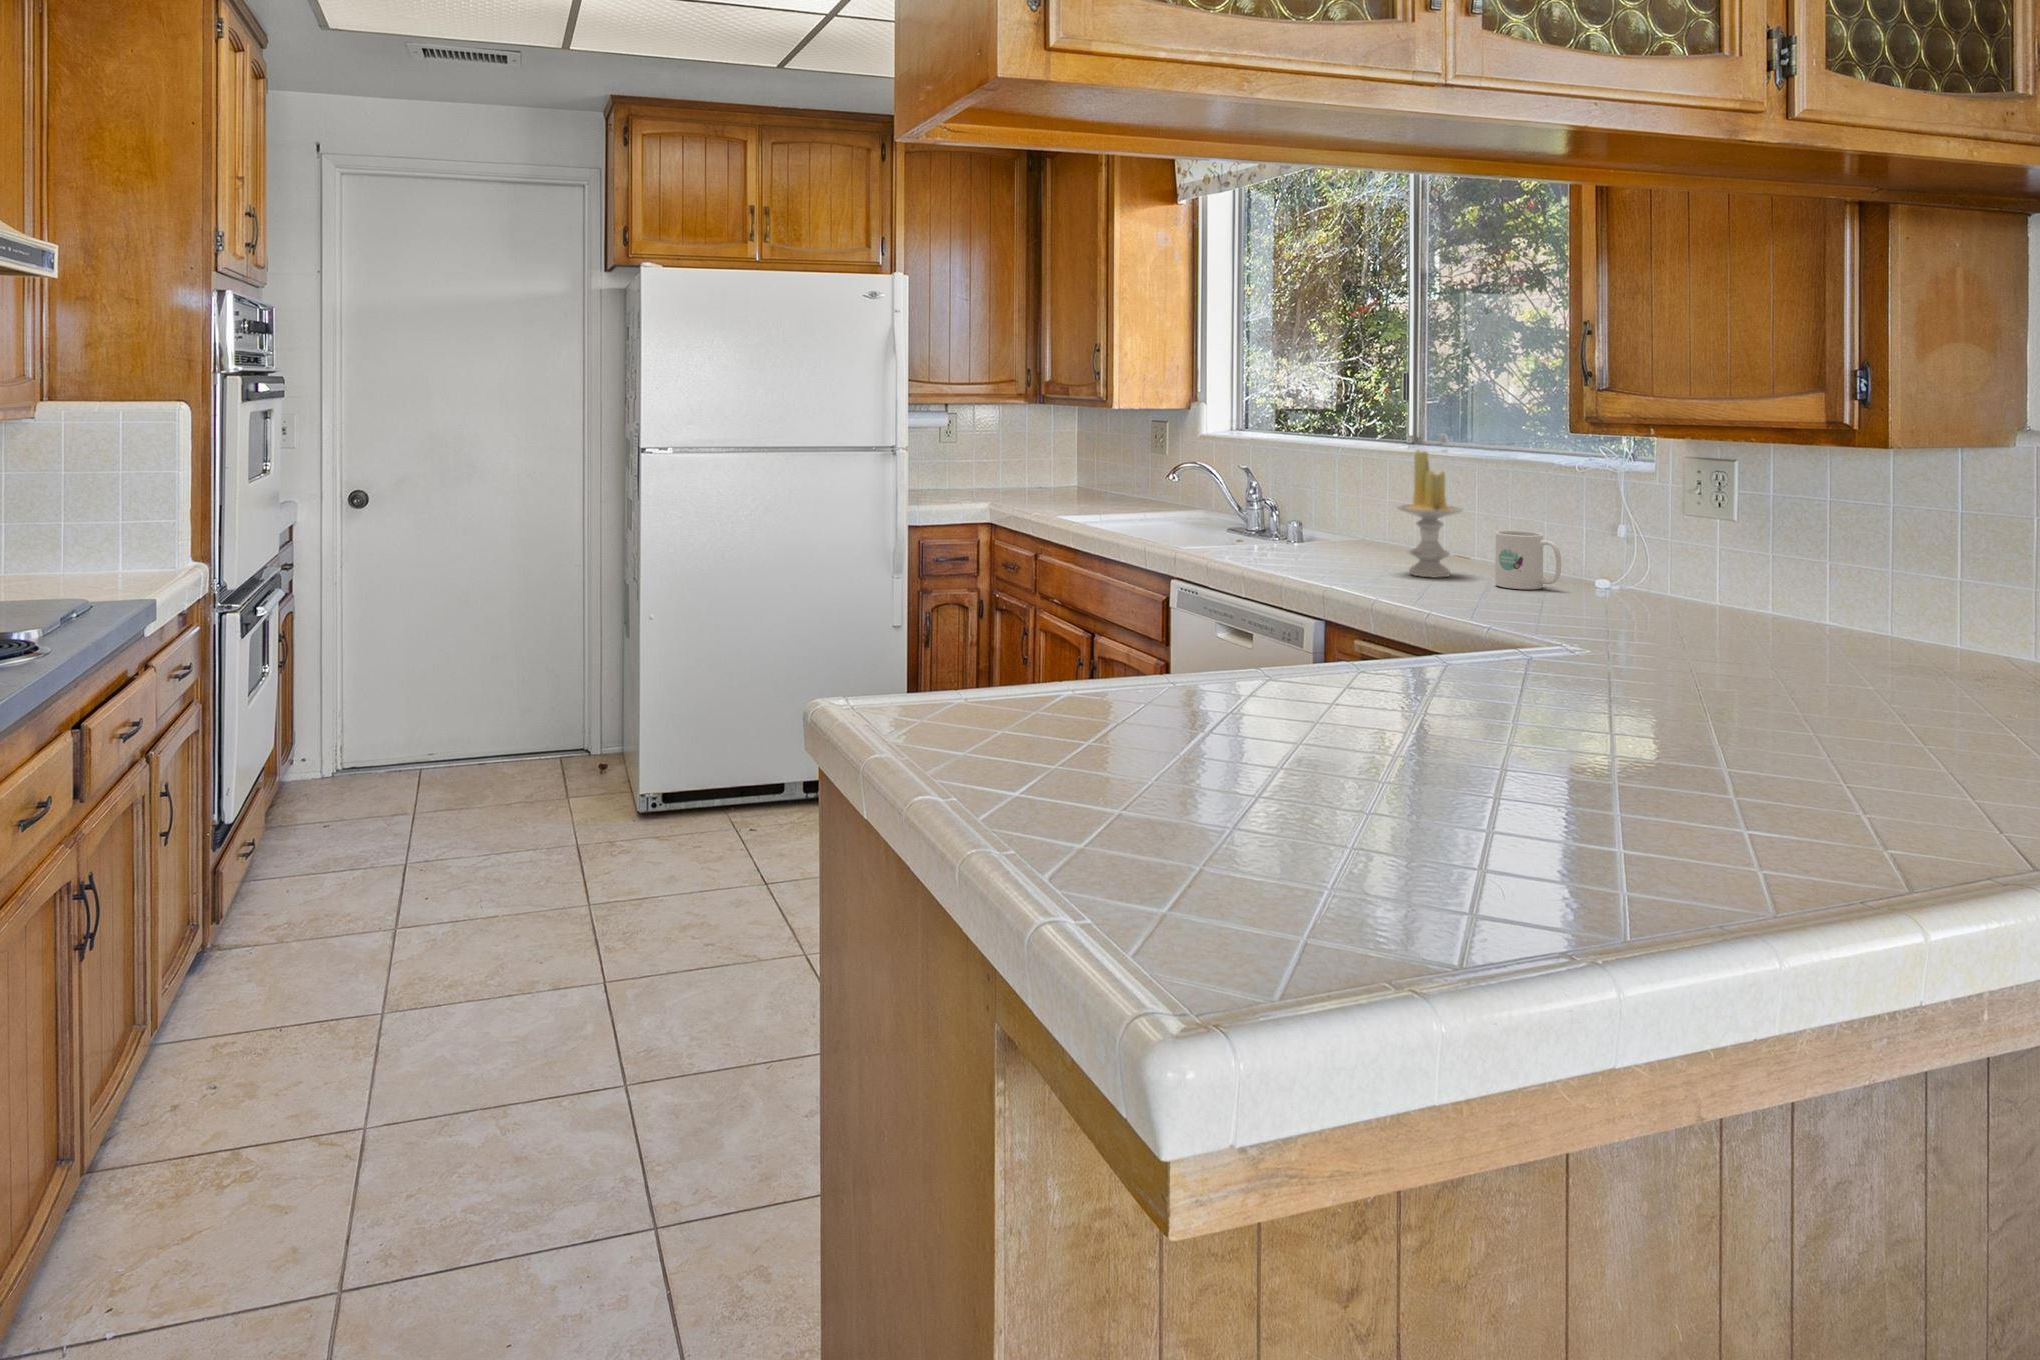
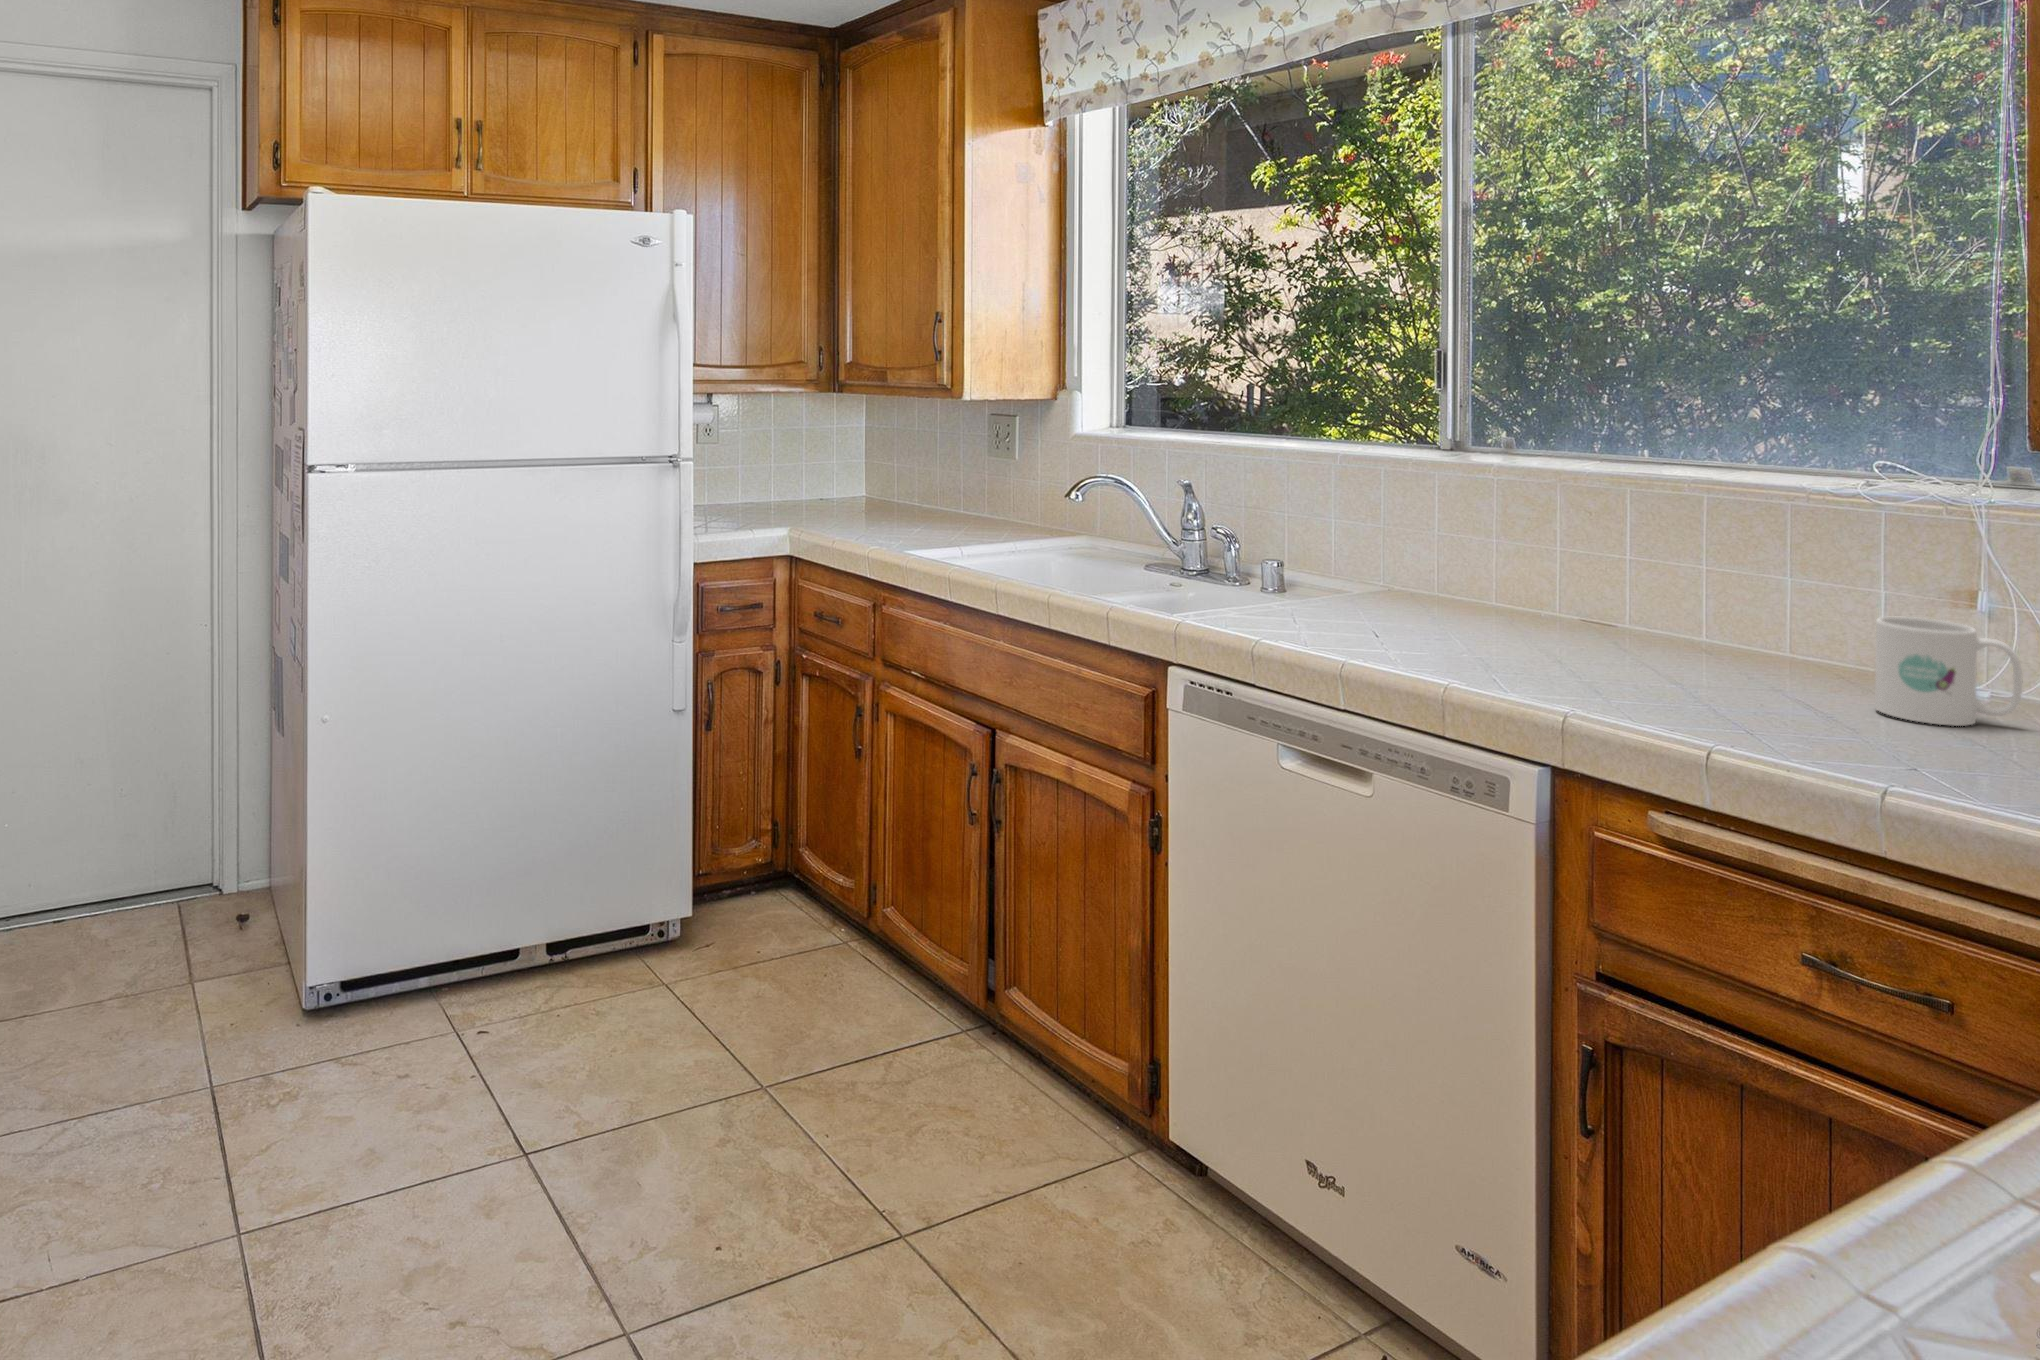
candle: present [1397,450,1463,577] -> none [1647,476,1777,693]

